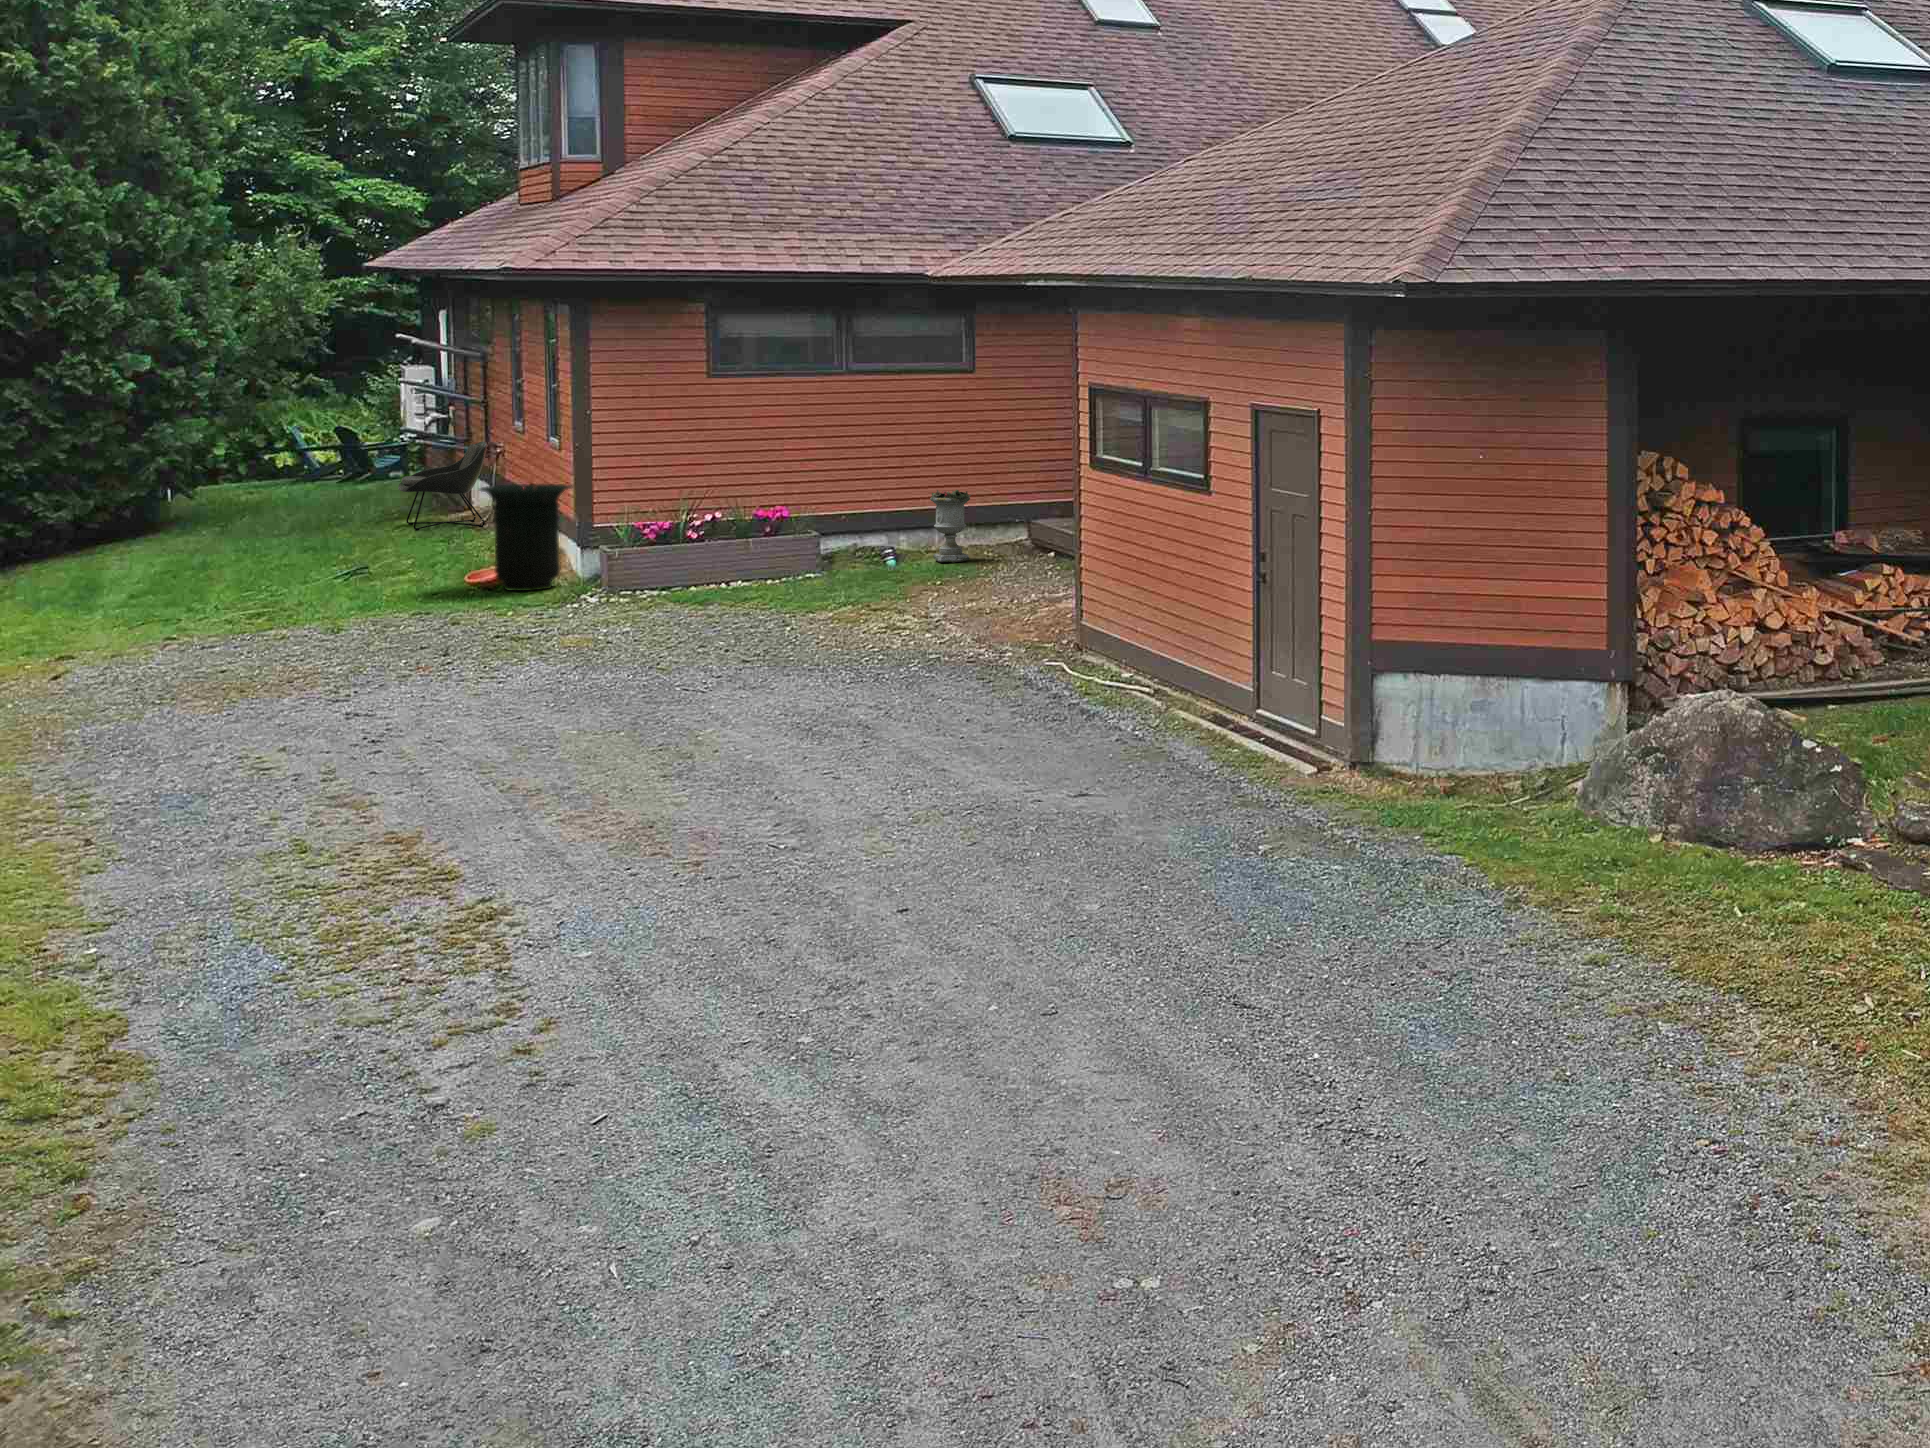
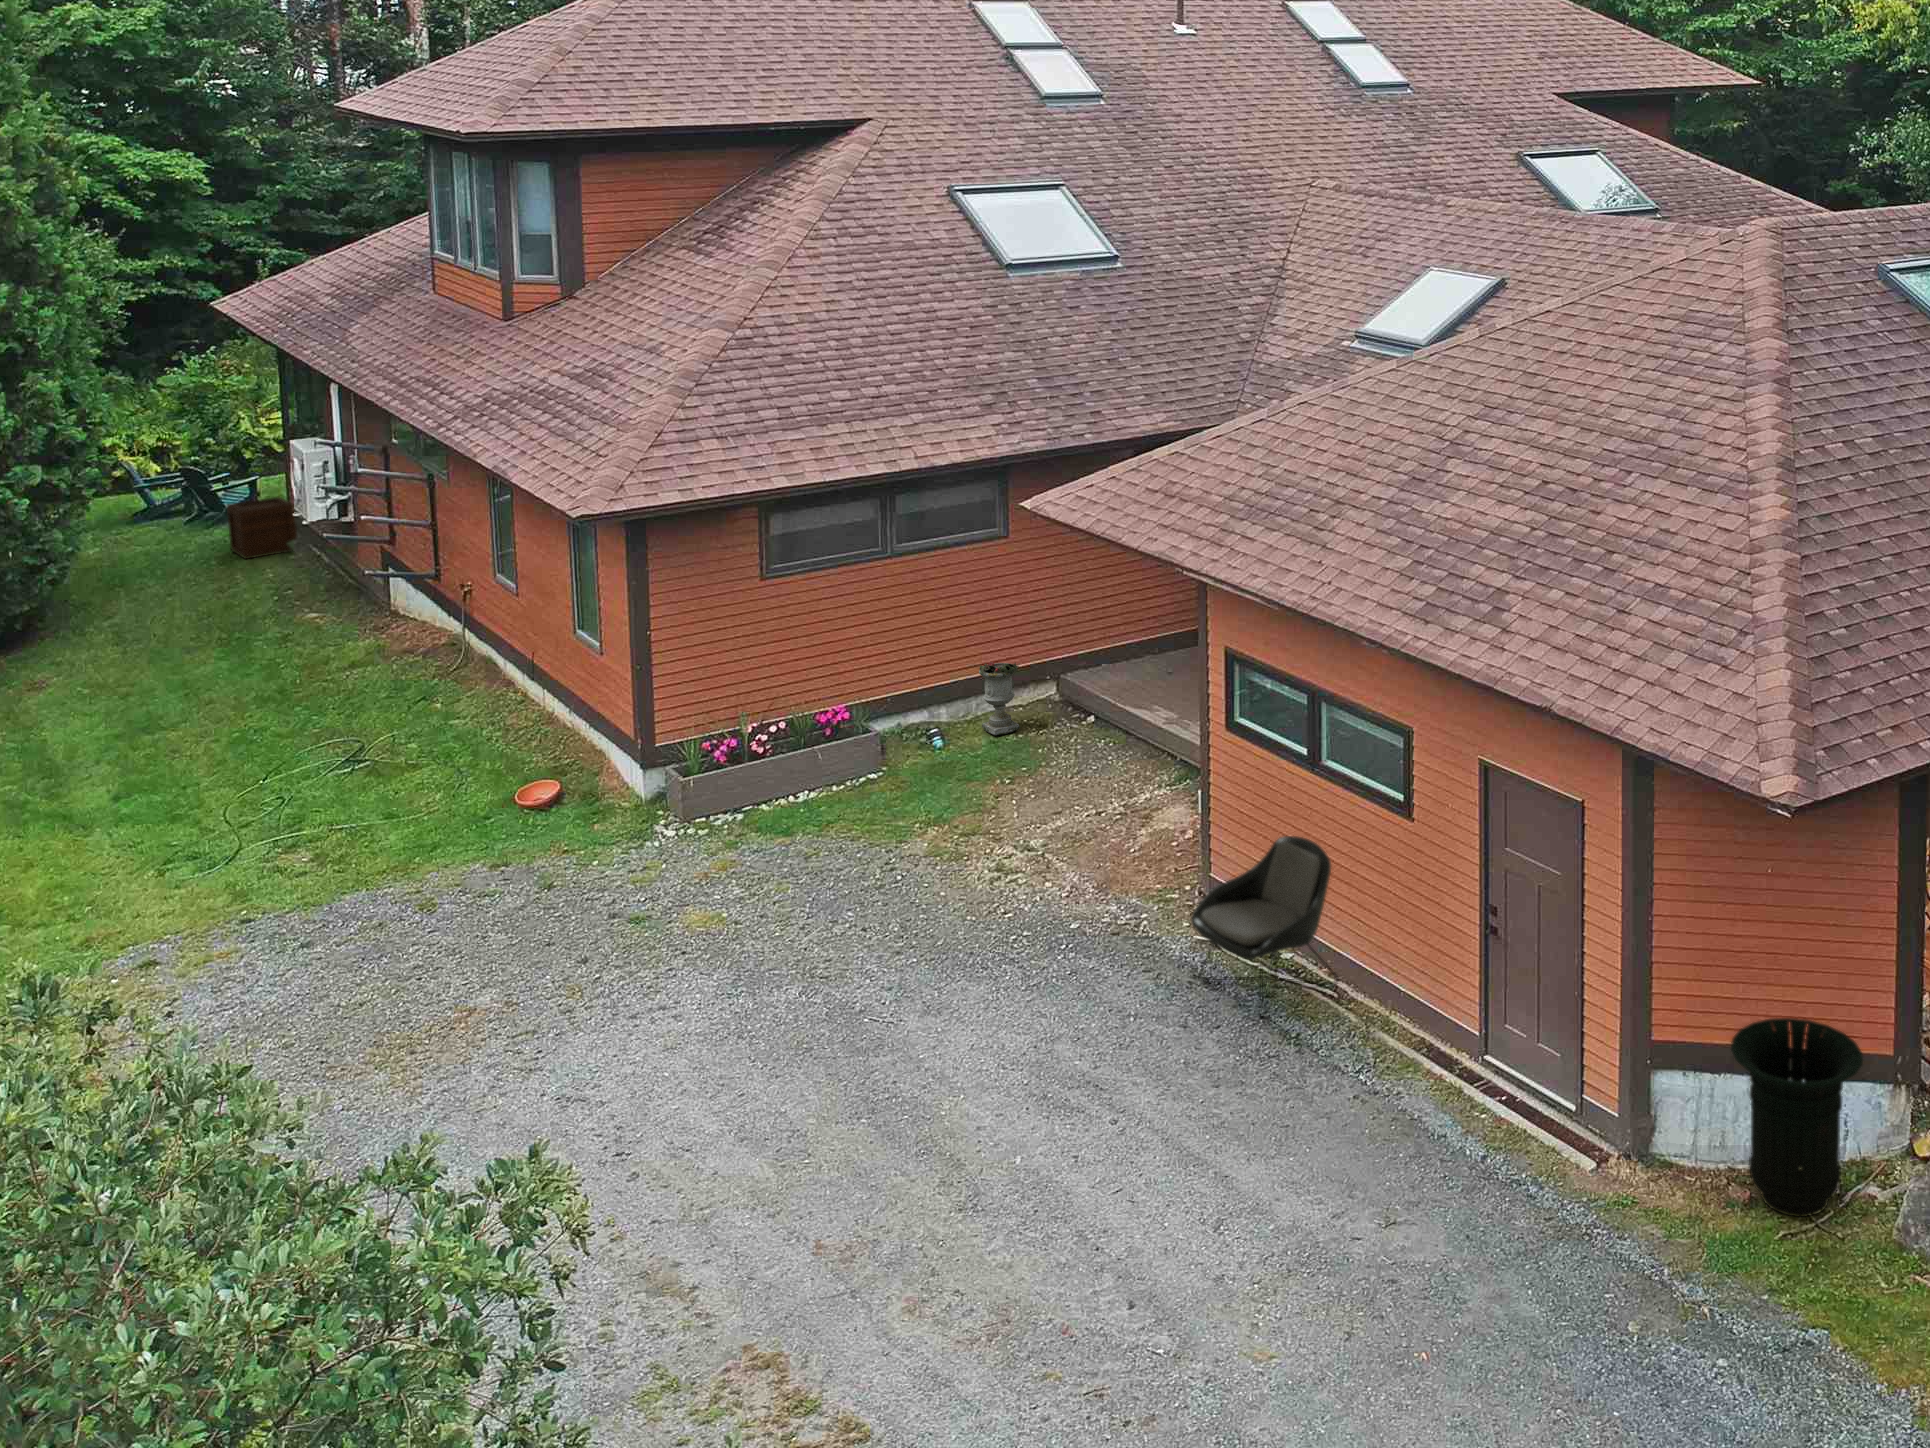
wooden crate: none [339,432,402,483] -> present [227,497,298,559]
lounge chair: present [398,442,487,531] -> present [1191,836,1339,1016]
trash can: present [479,484,572,591] -> present [1731,1018,1863,1217]

